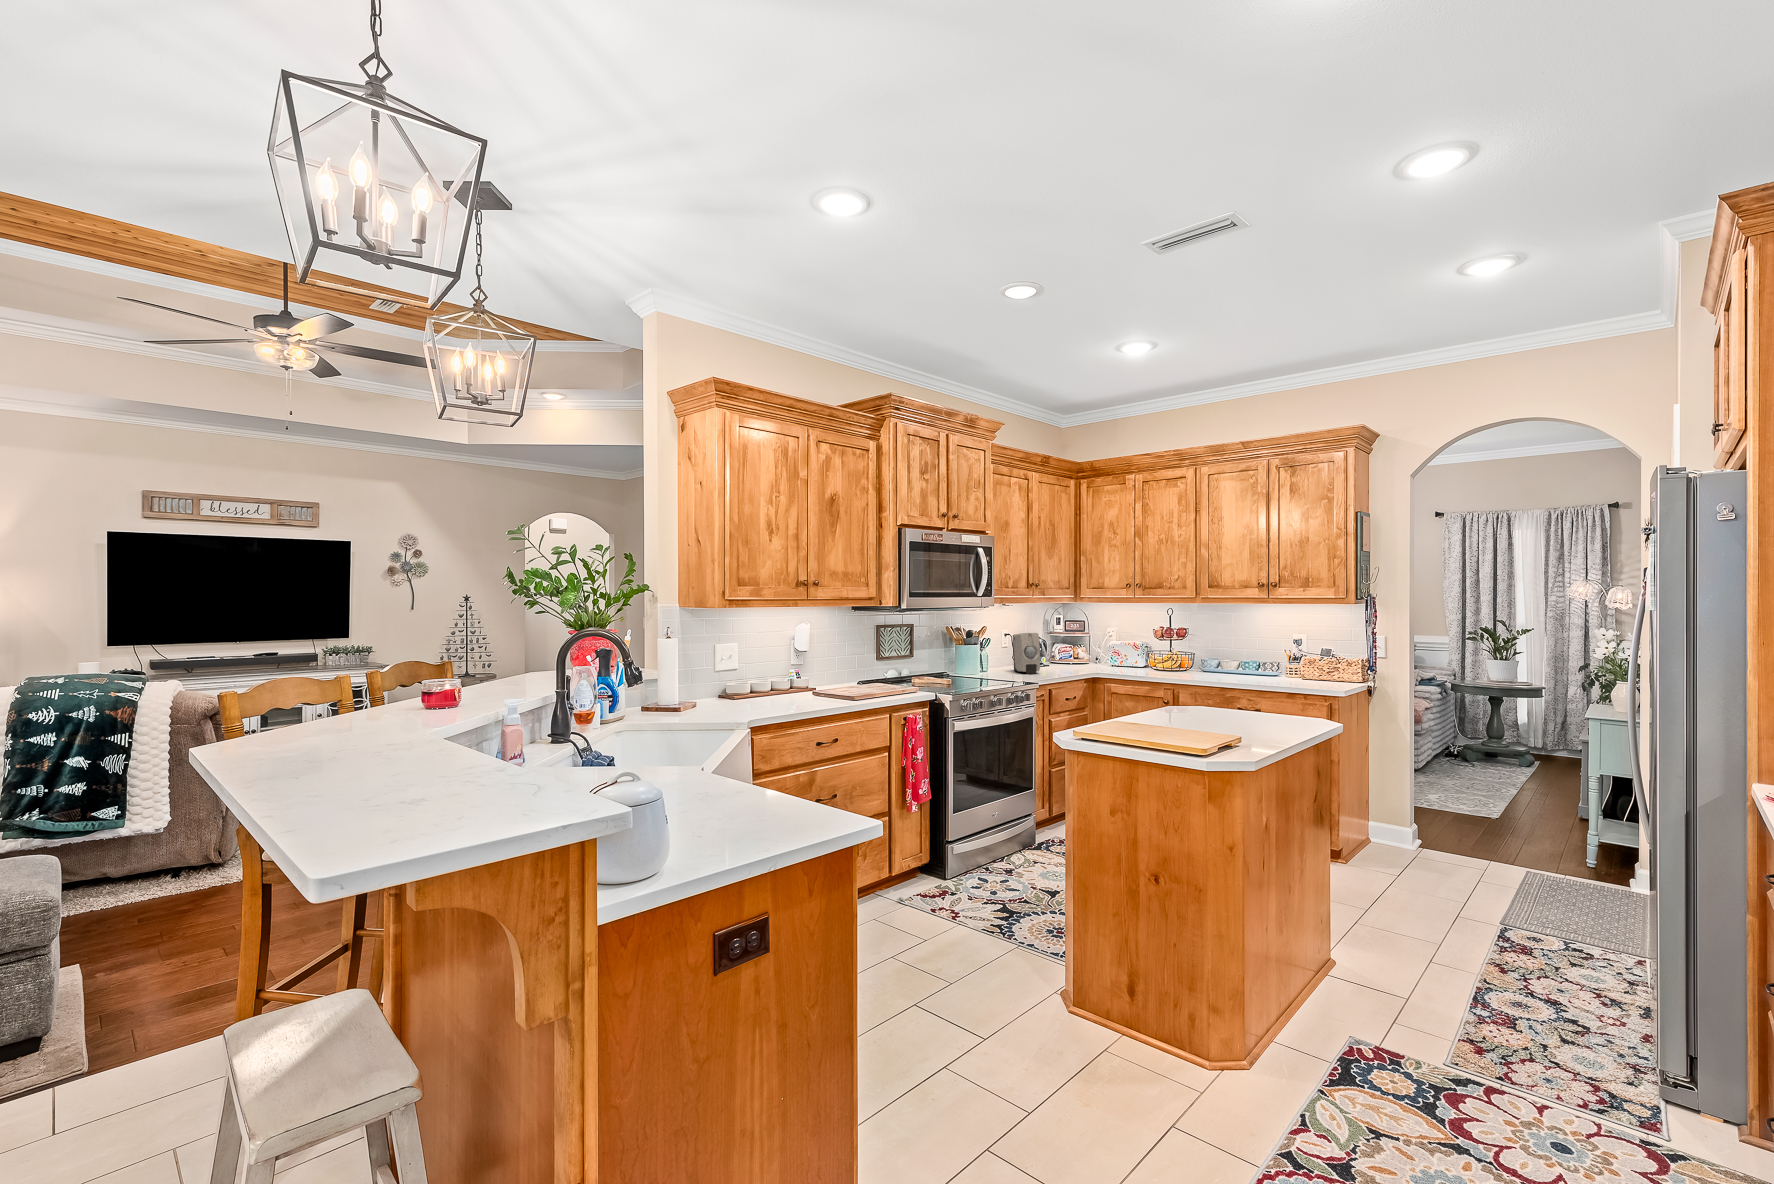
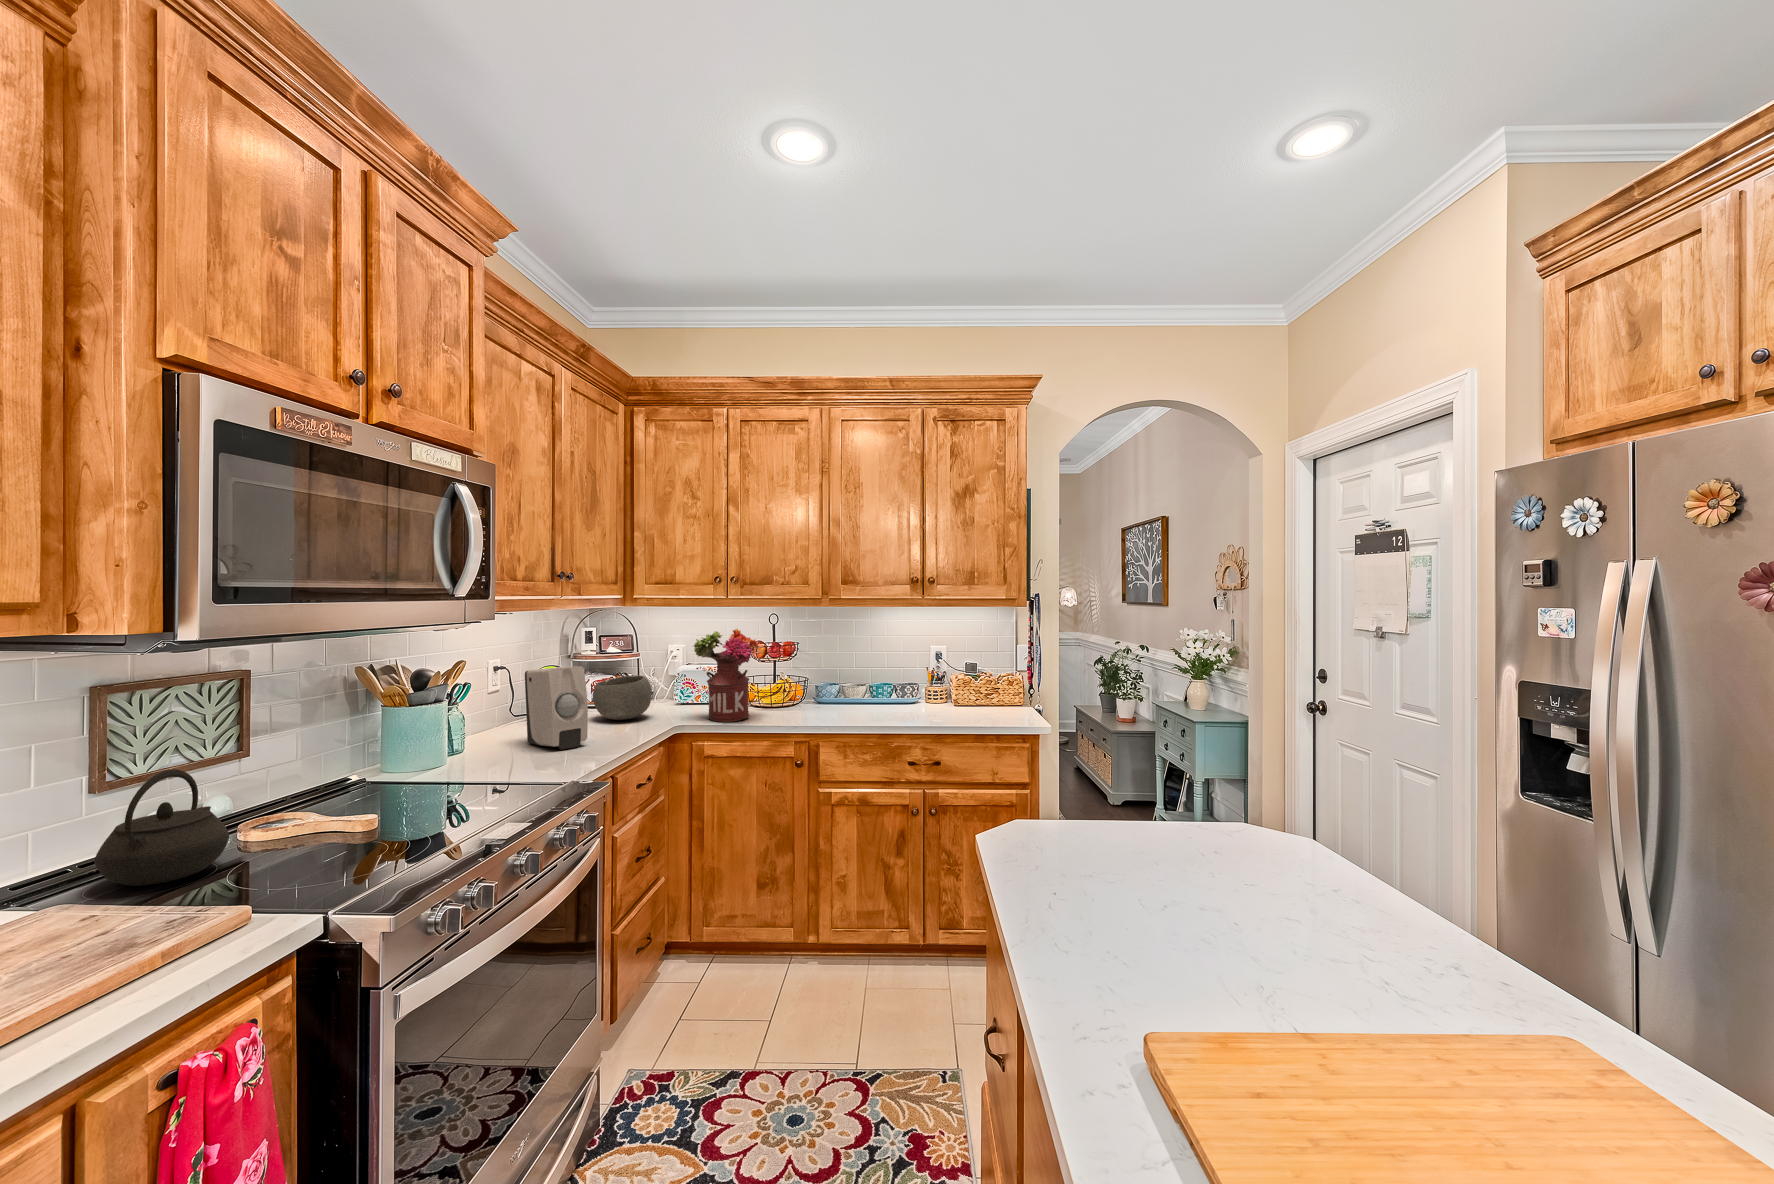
flower arrangement: none [1105,617,1147,673] -> present [693,629,759,722]
bowl: none [1052,643,1084,668] -> present [593,675,652,720]
kettle: none [883,652,912,685] -> present [94,769,229,886]

